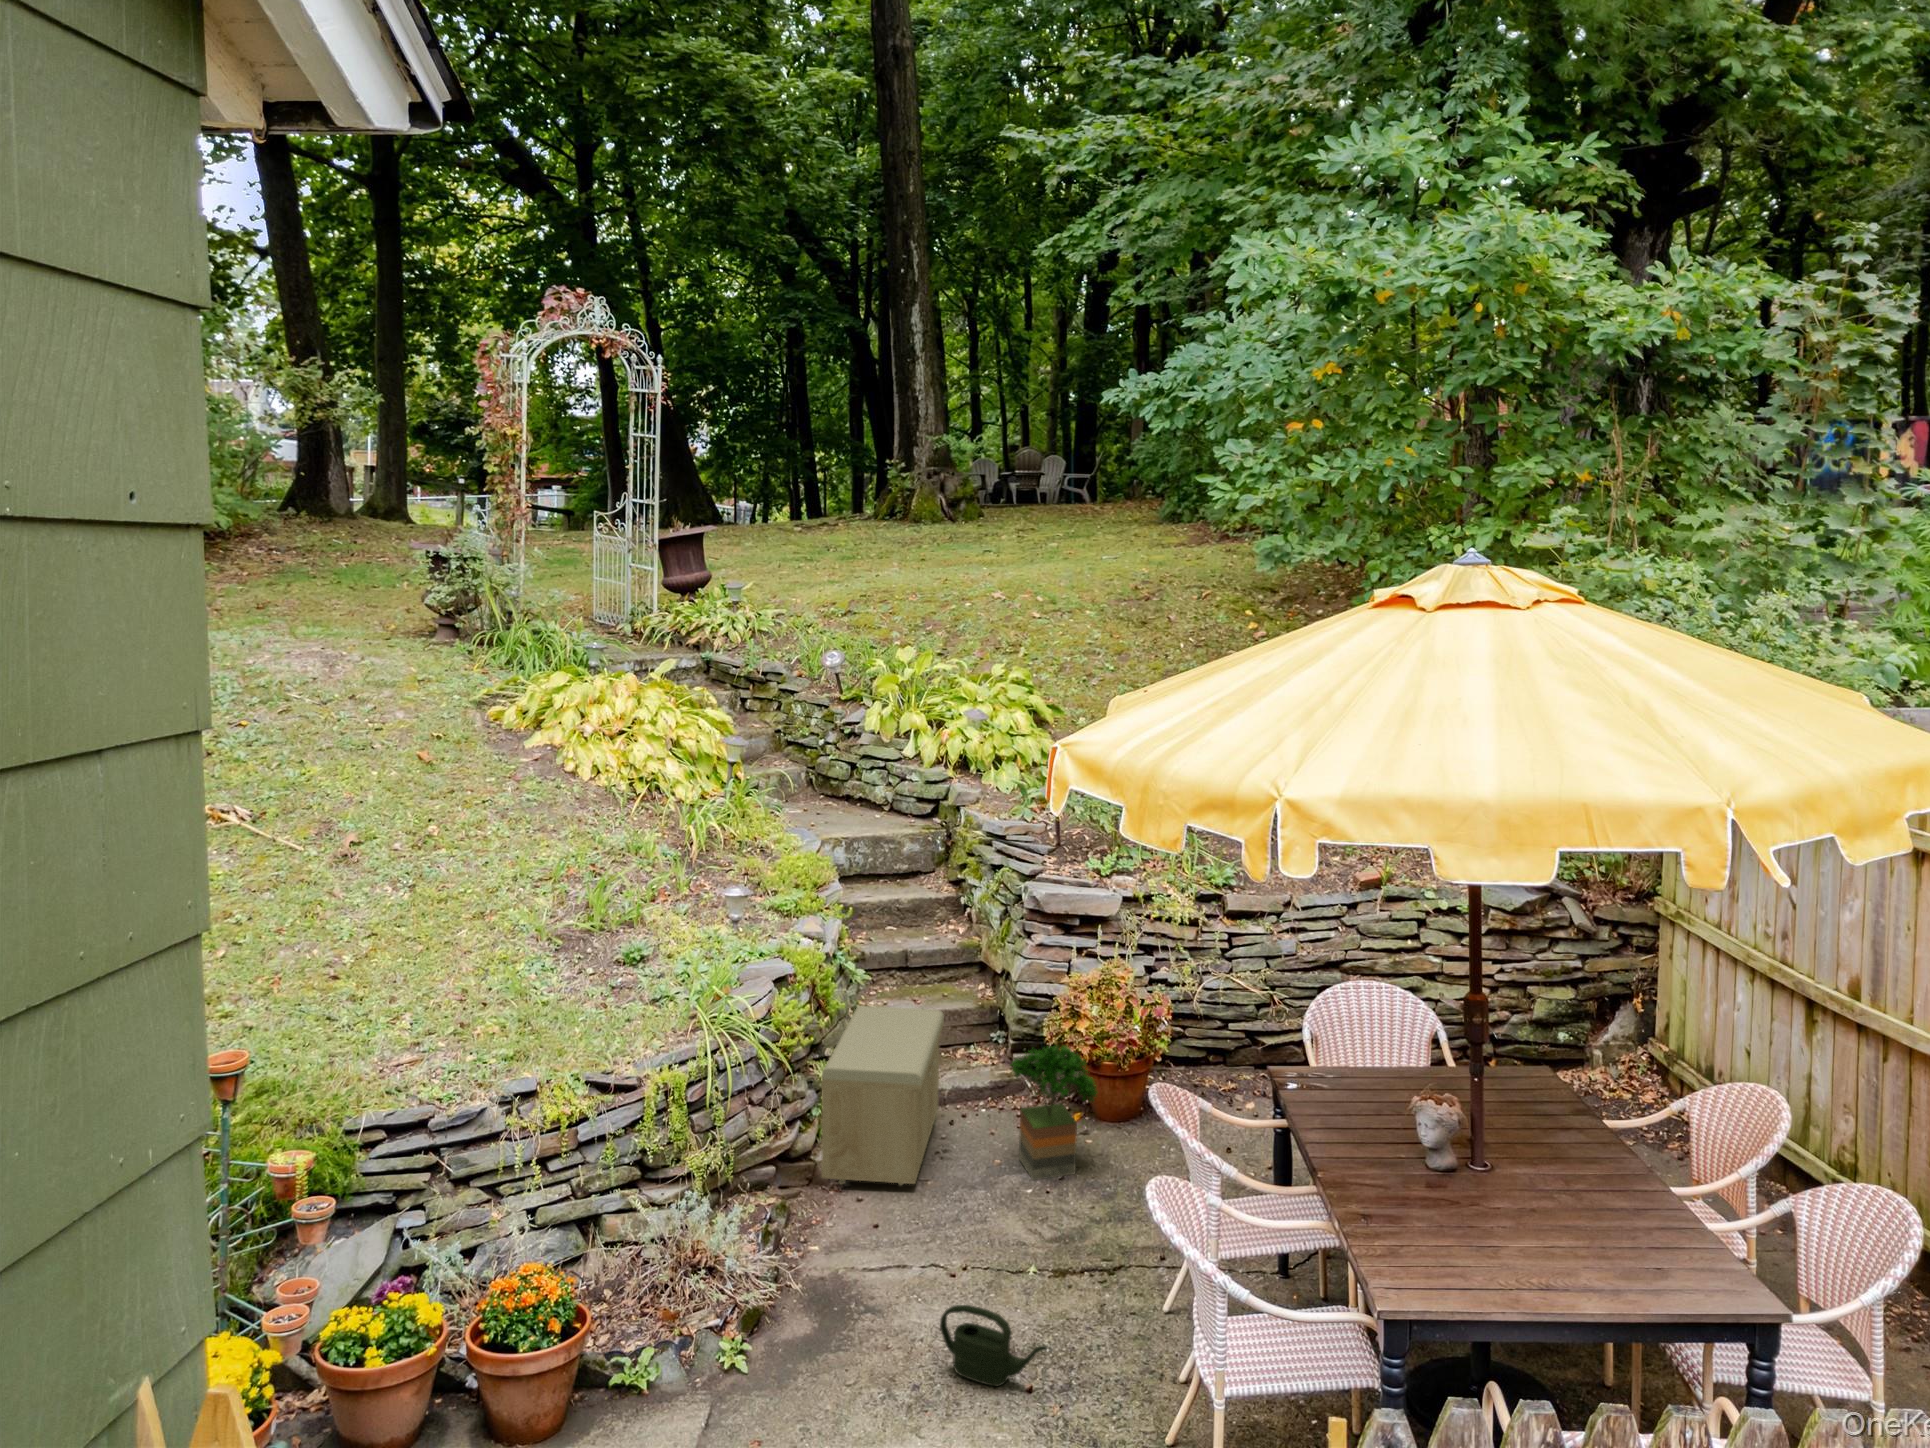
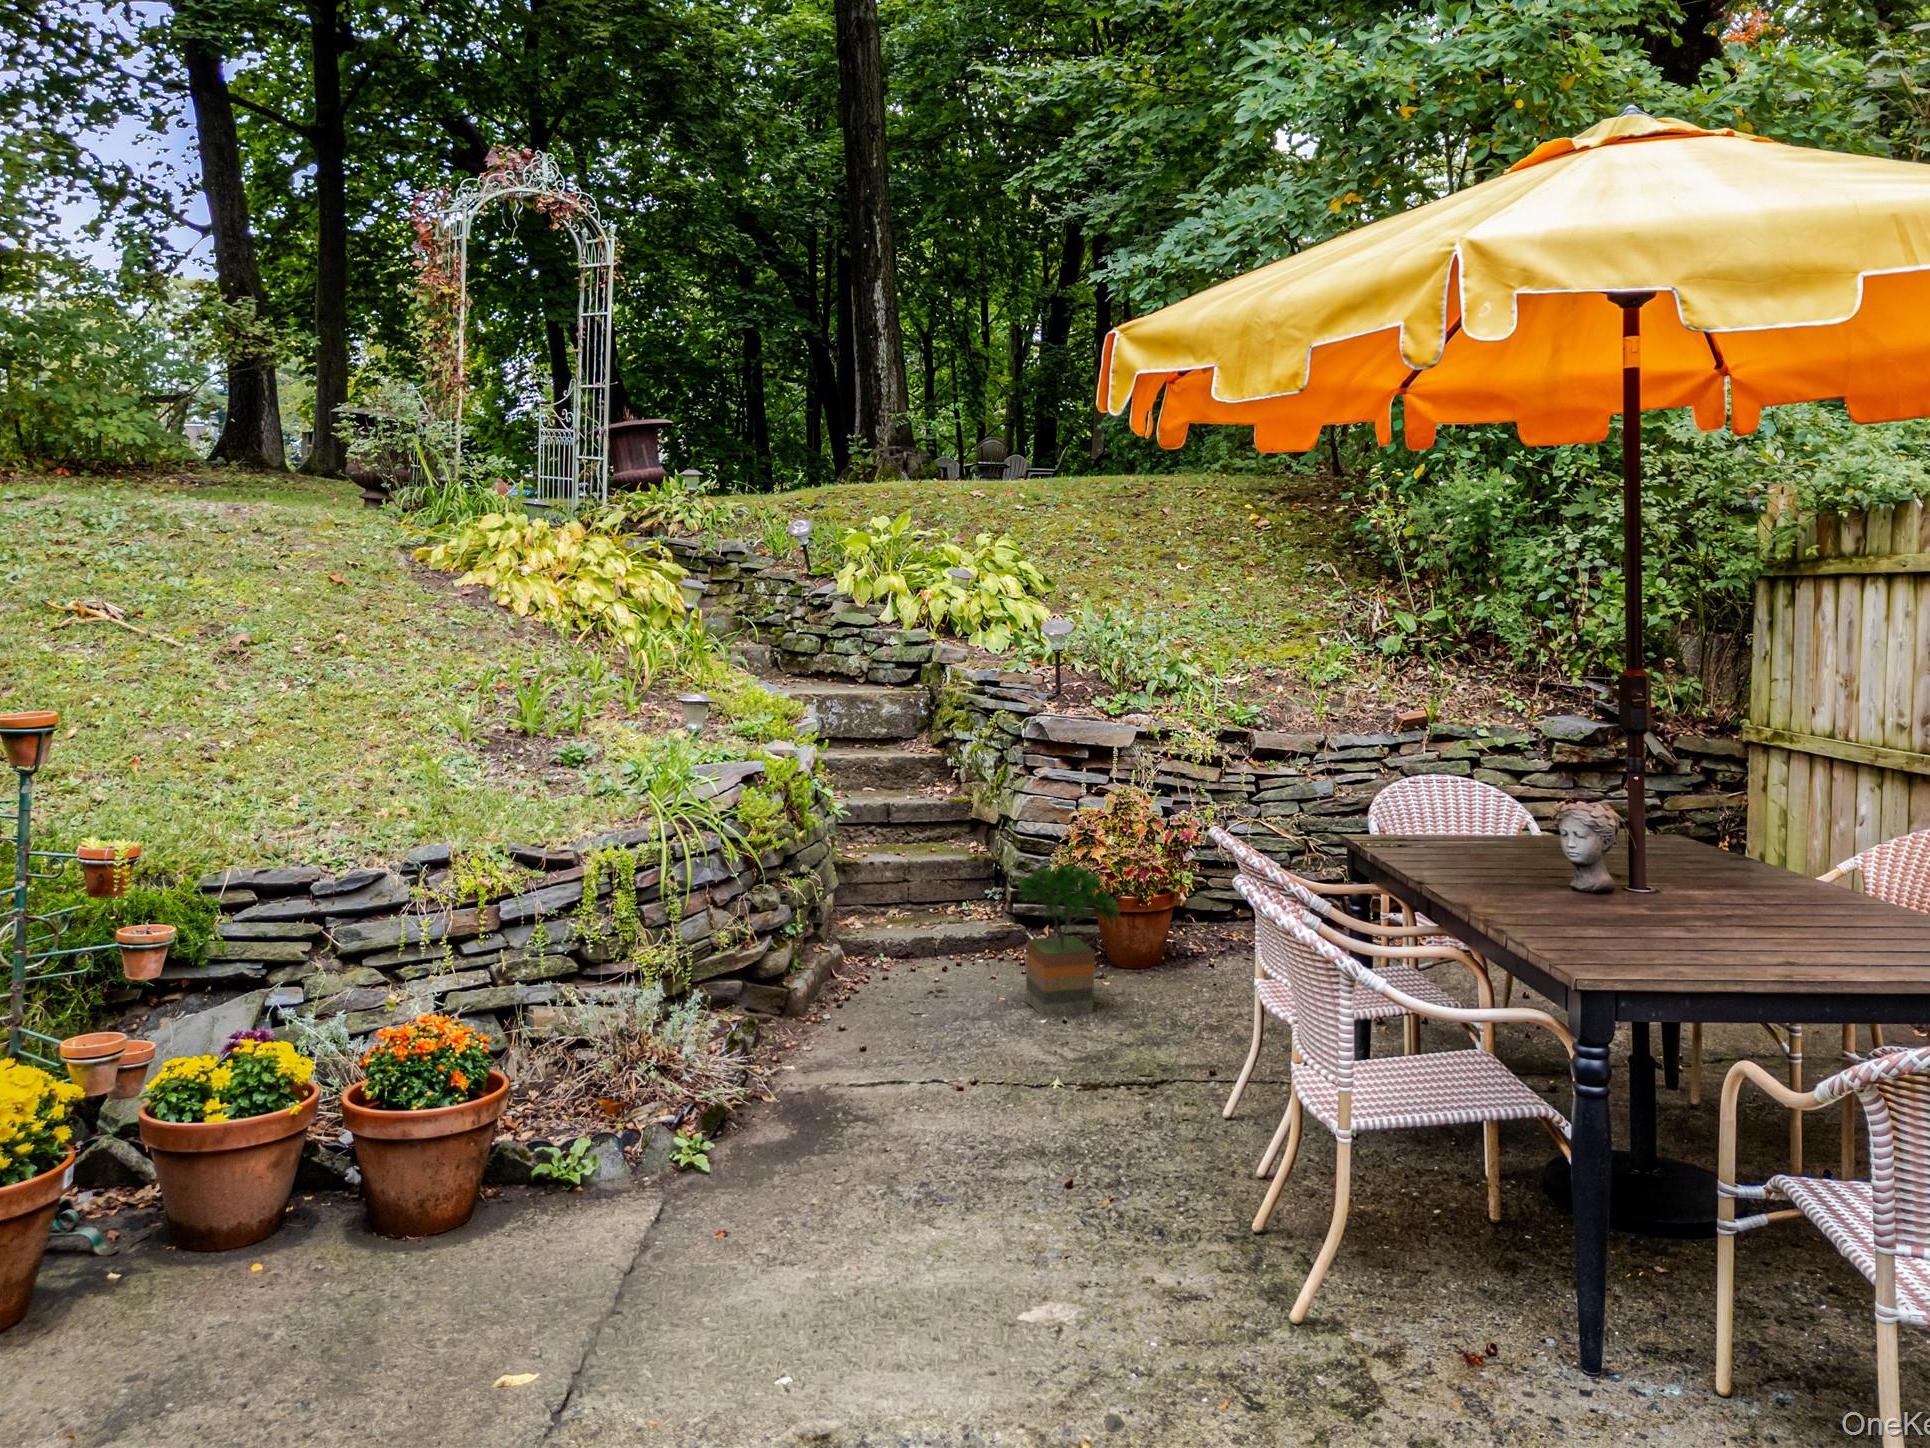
storage bench: present [821,1006,944,1186] -> none [794,836,936,1027]
watering can: present [940,1305,1047,1387] -> none [948,1087,1084,1184]

